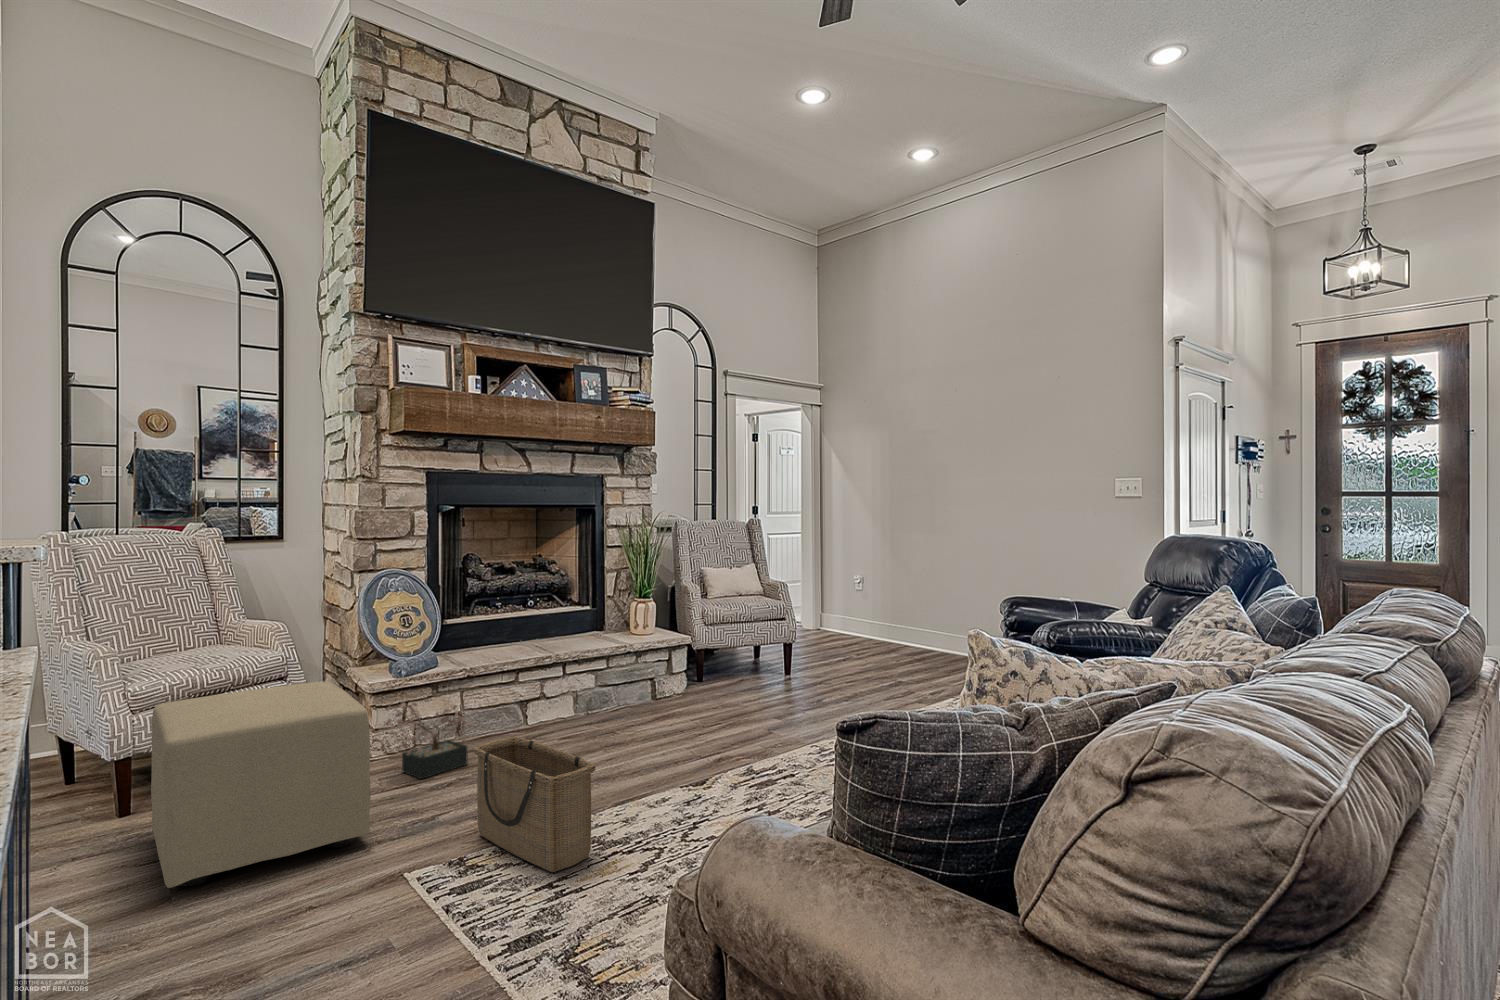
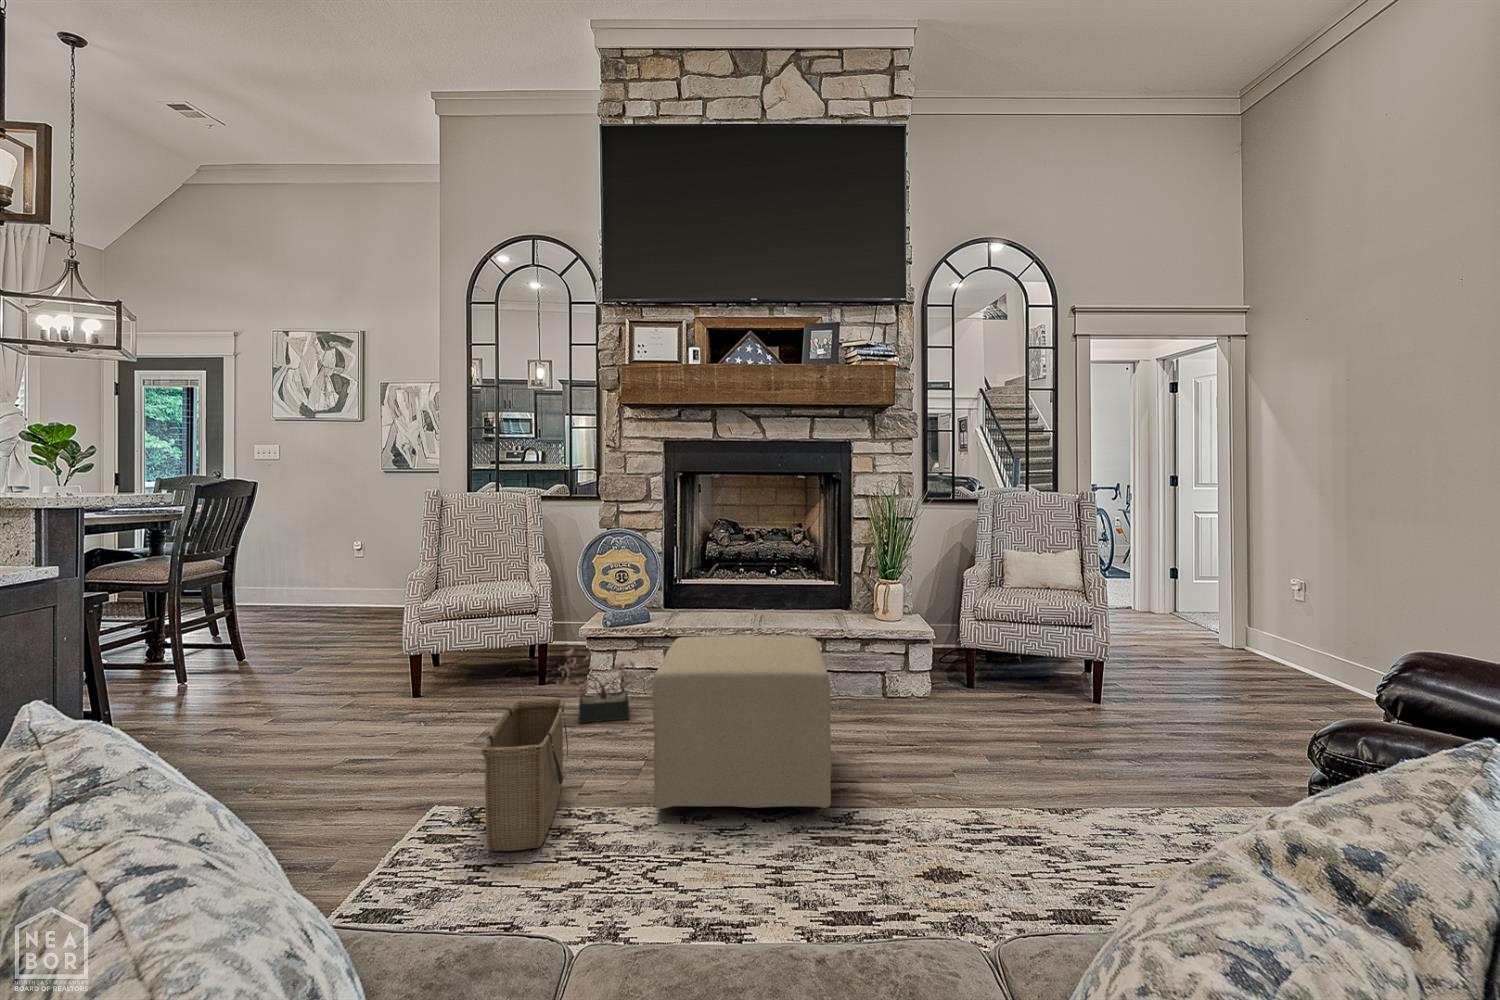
ottoman: present [151,682,371,888] -> present [652,636,831,812]

